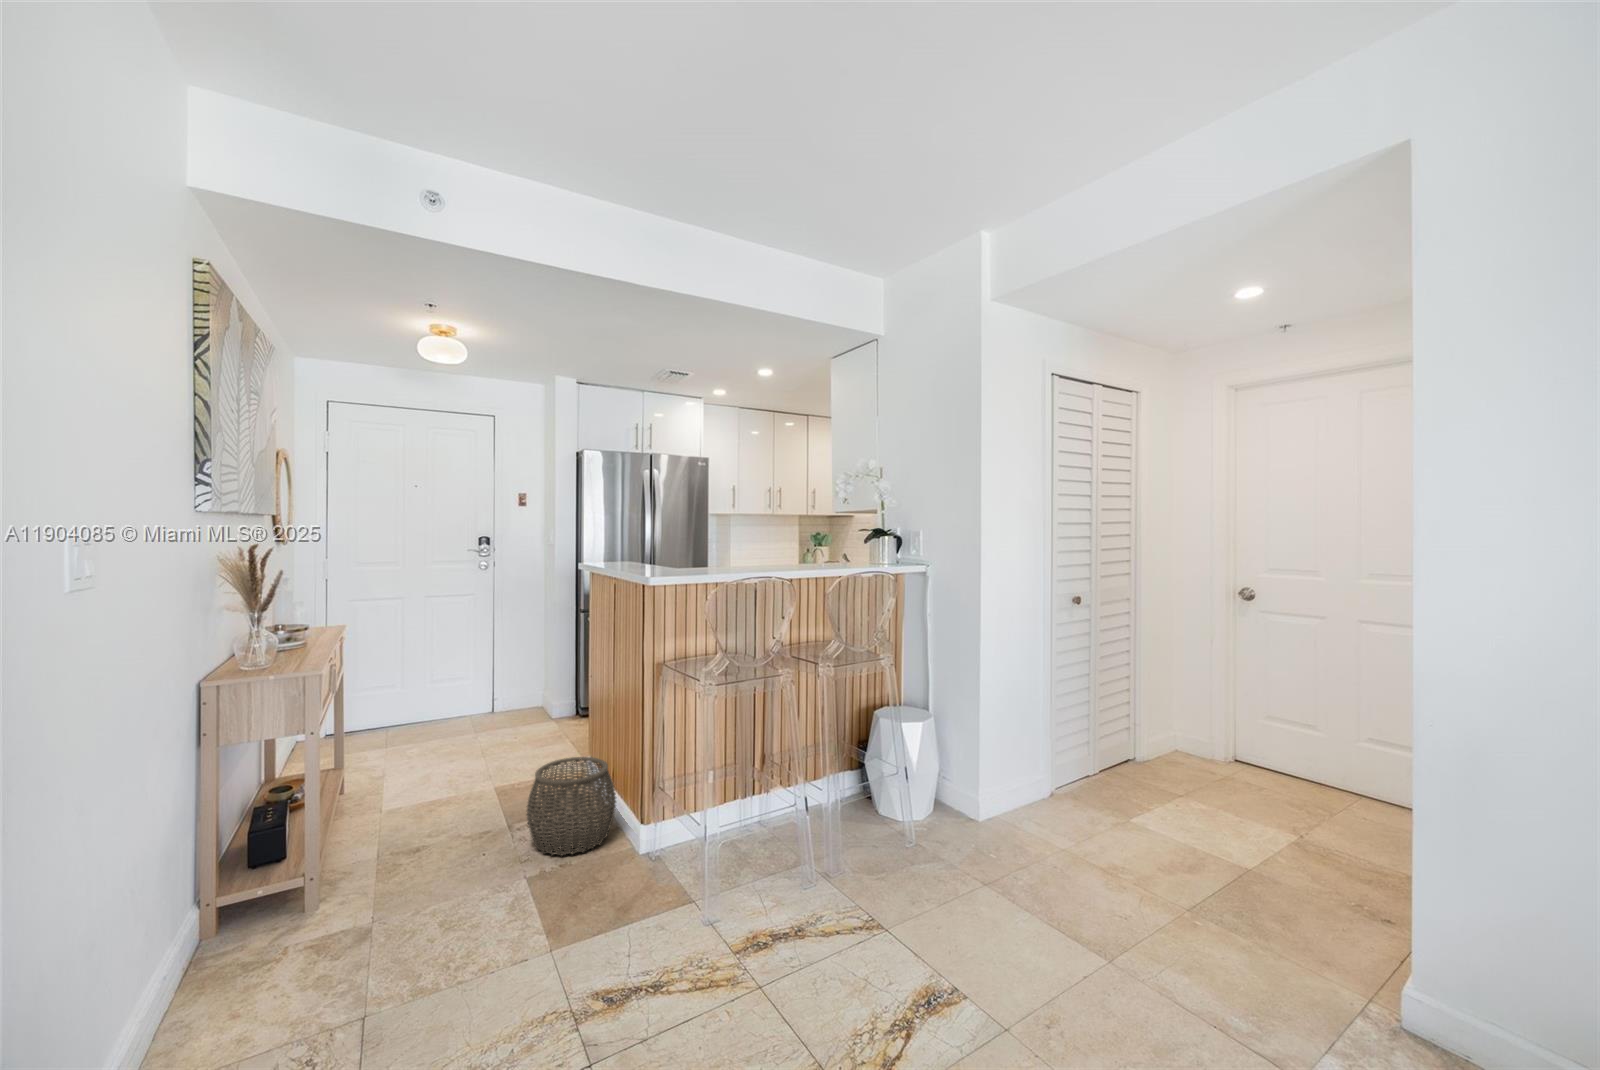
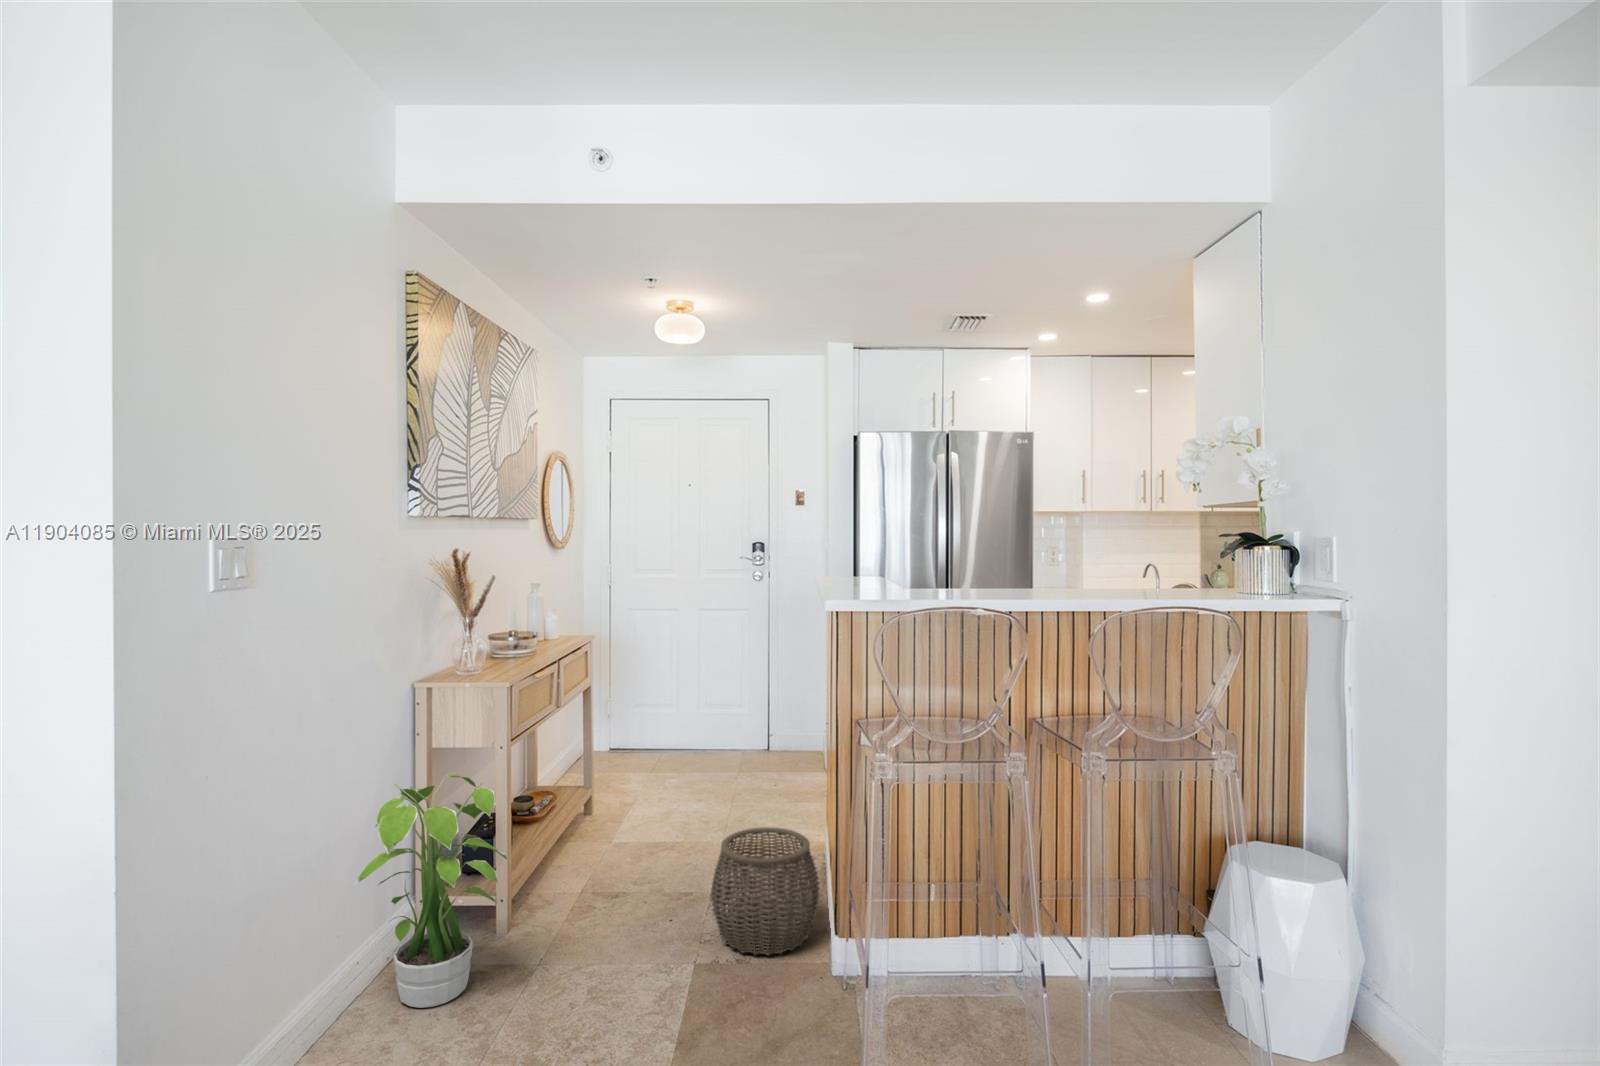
potted plant: none [181,755,353,983] -> present [352,773,510,1008]

